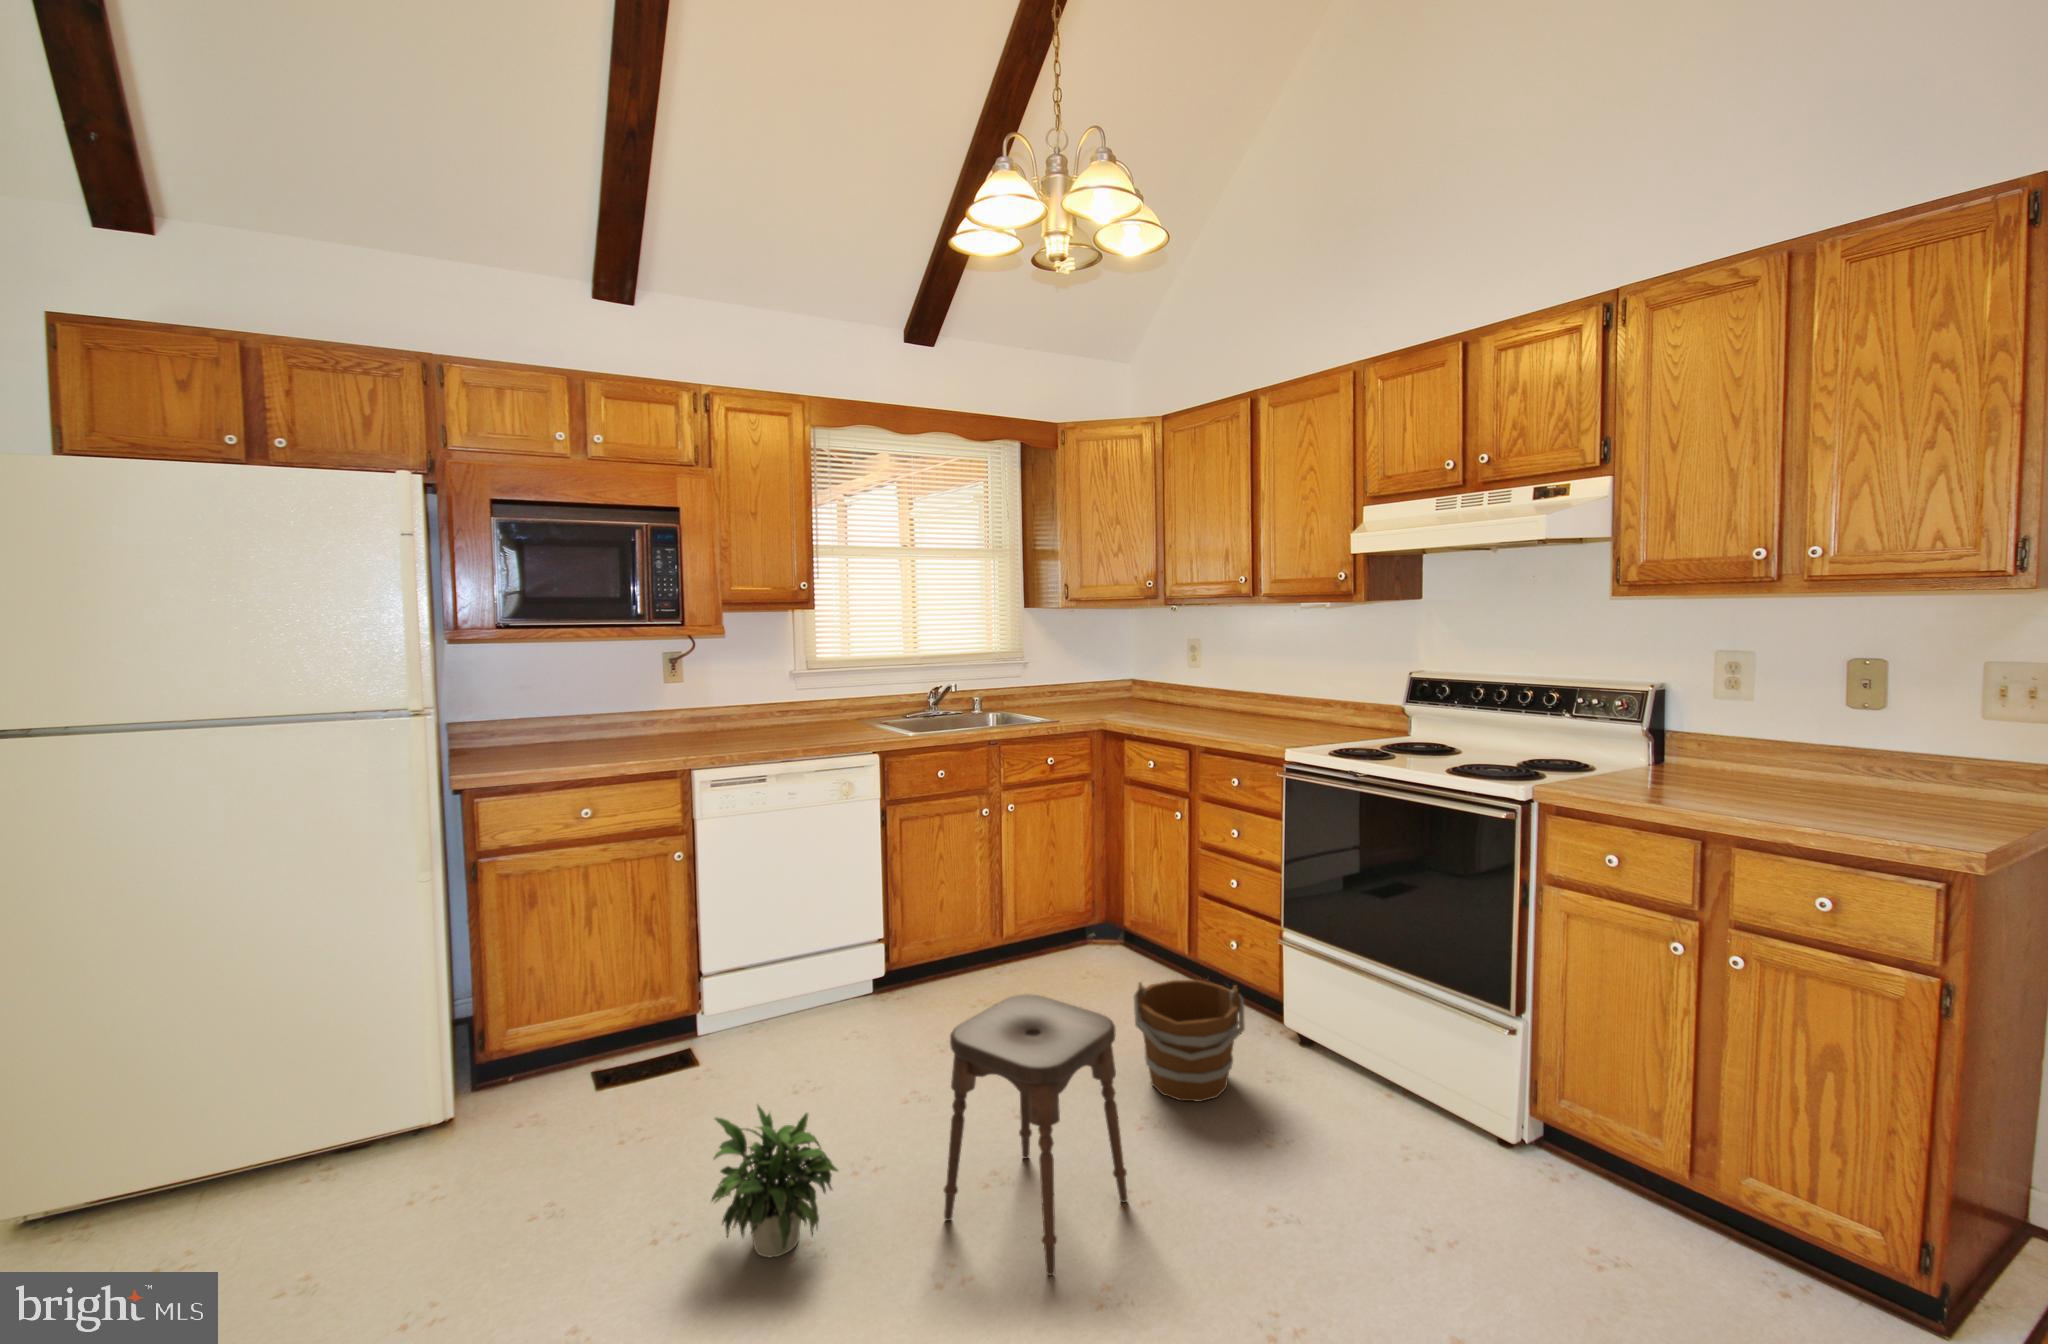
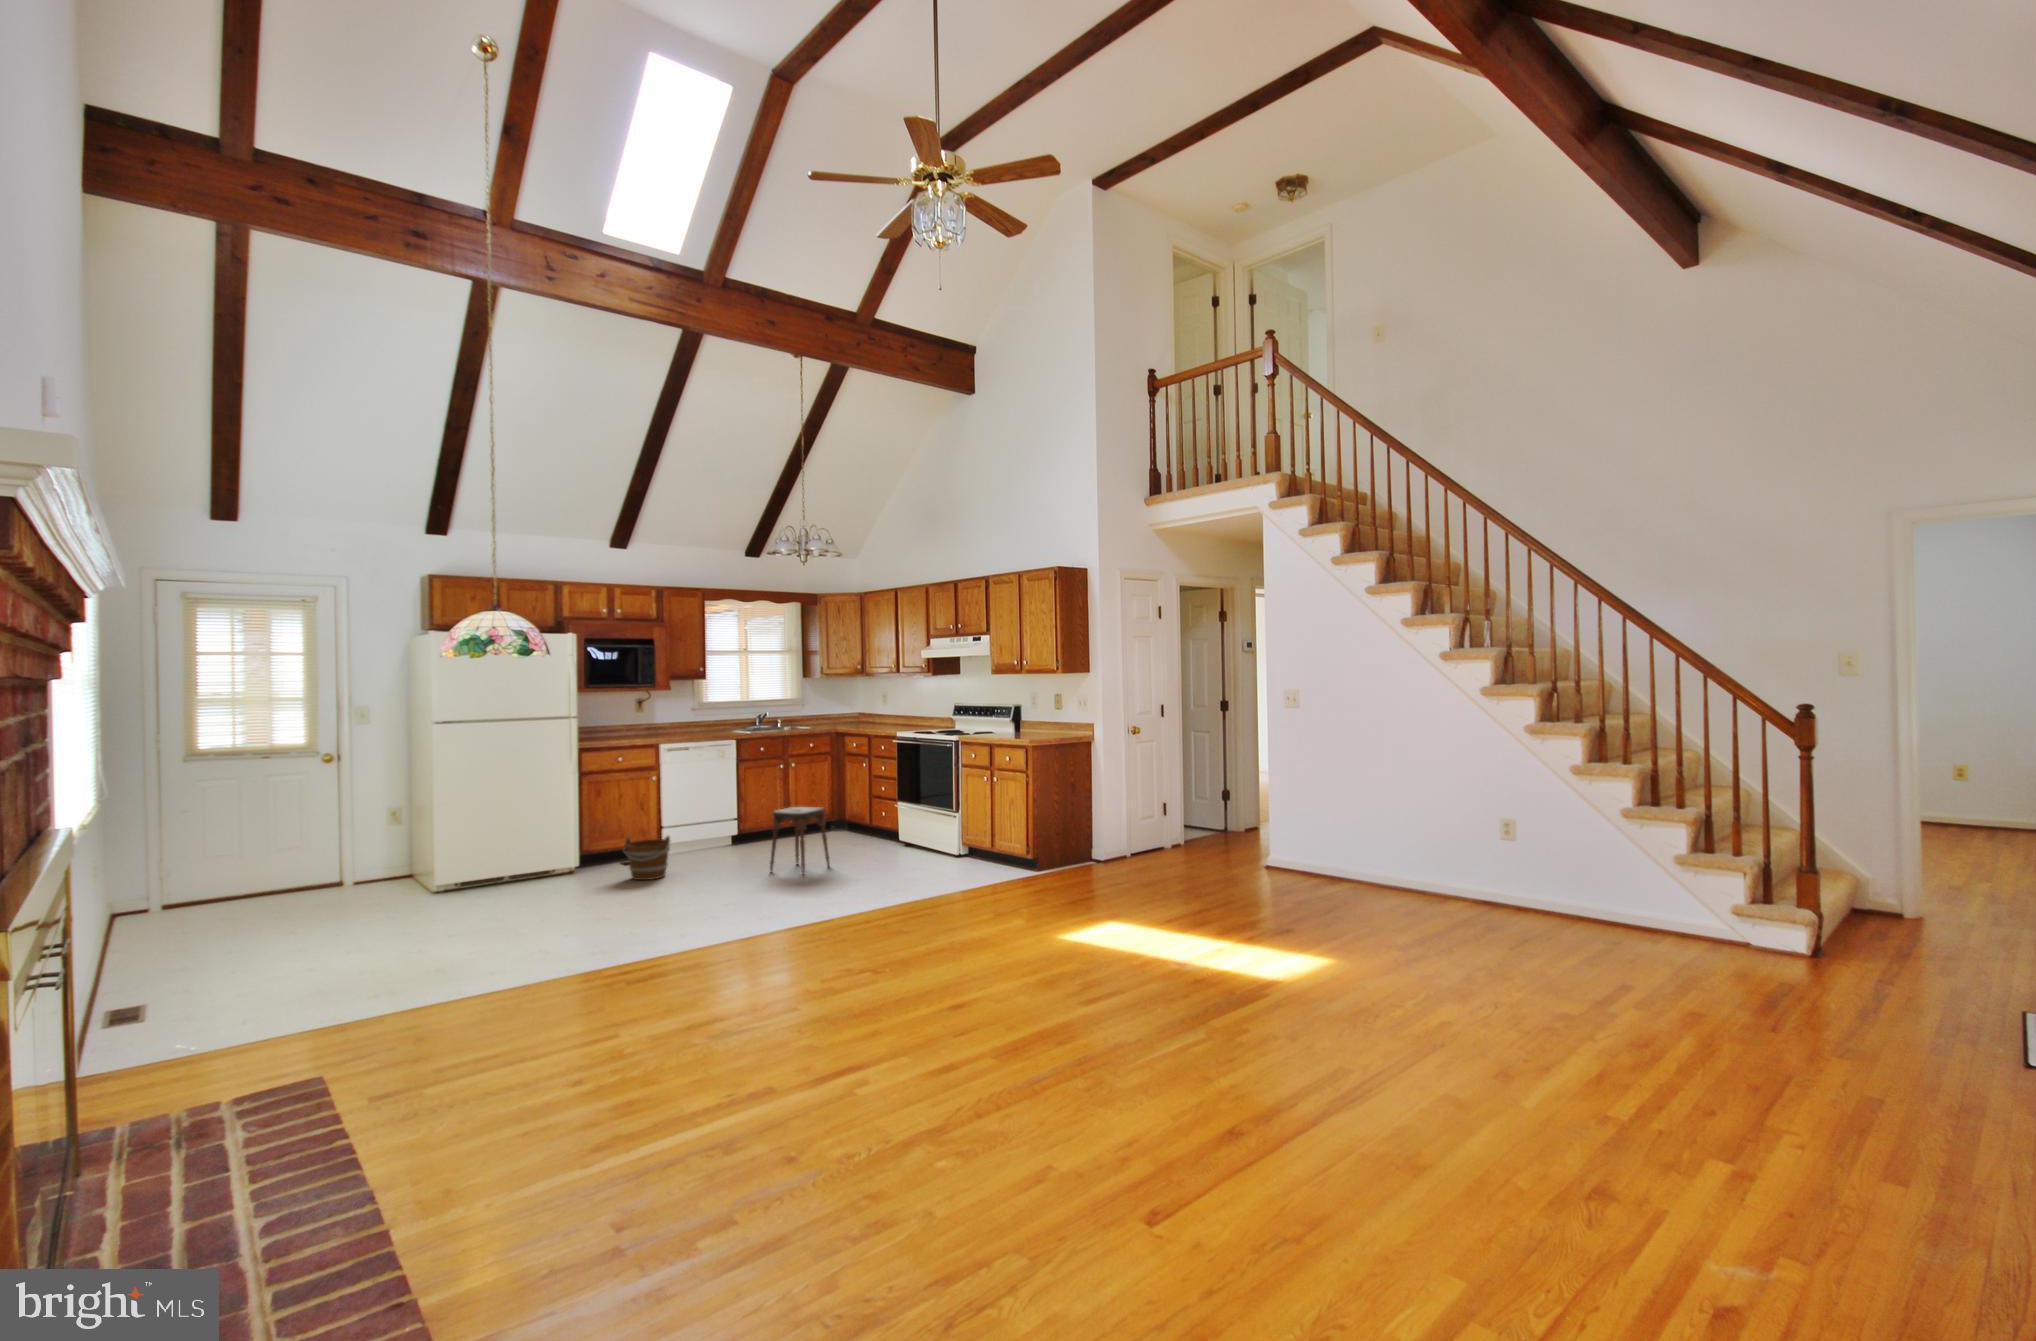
bucket: present [1134,980,1245,1102] -> present [623,836,670,880]
potted plant: present [712,1105,838,1257] -> none [693,838,737,879]

